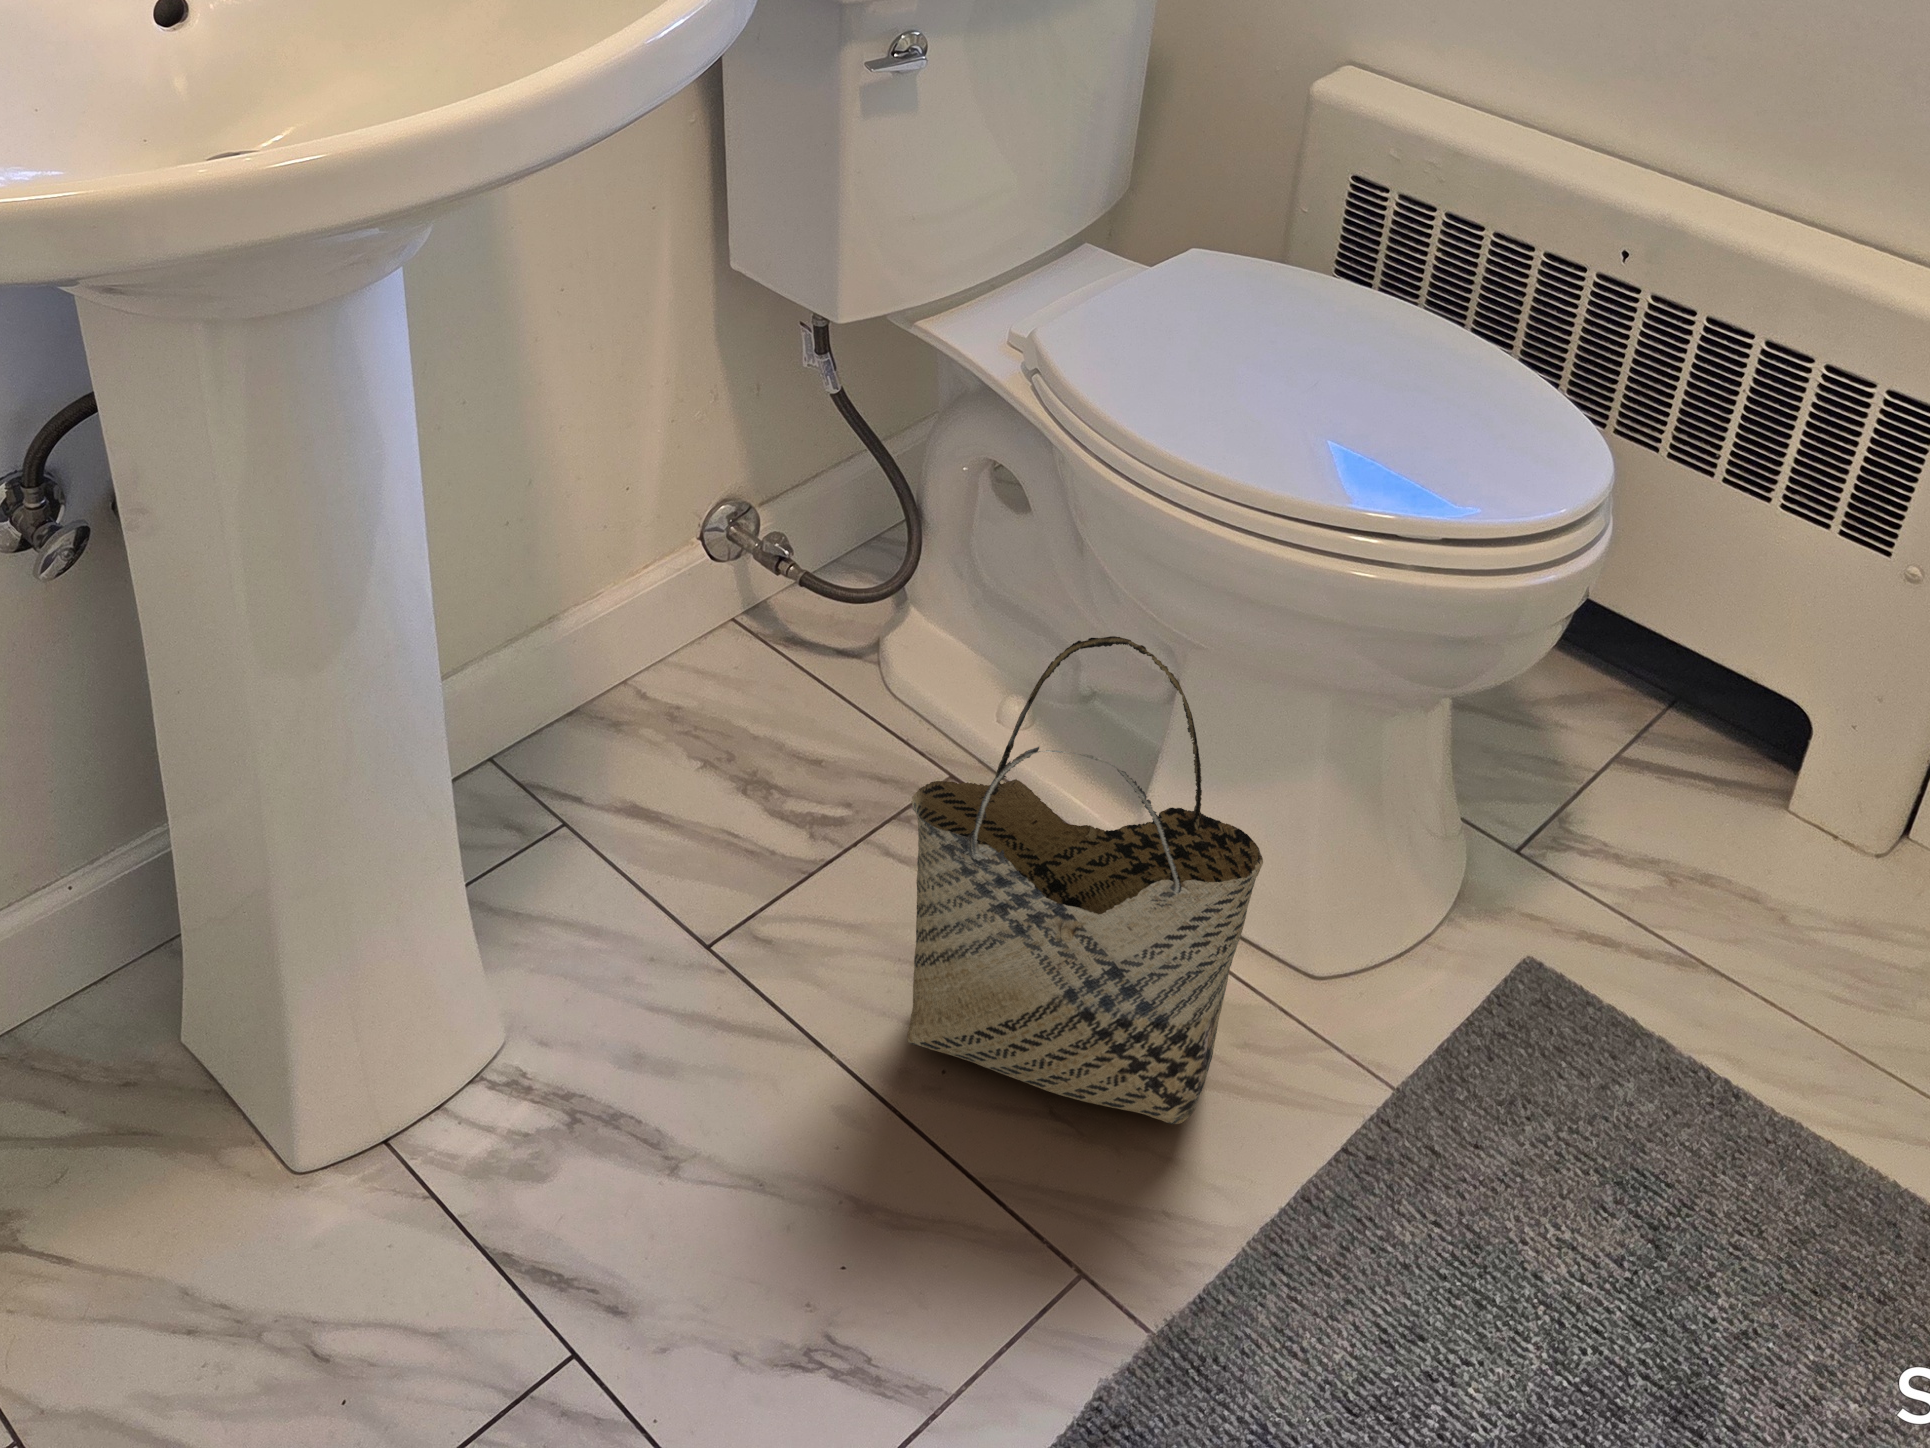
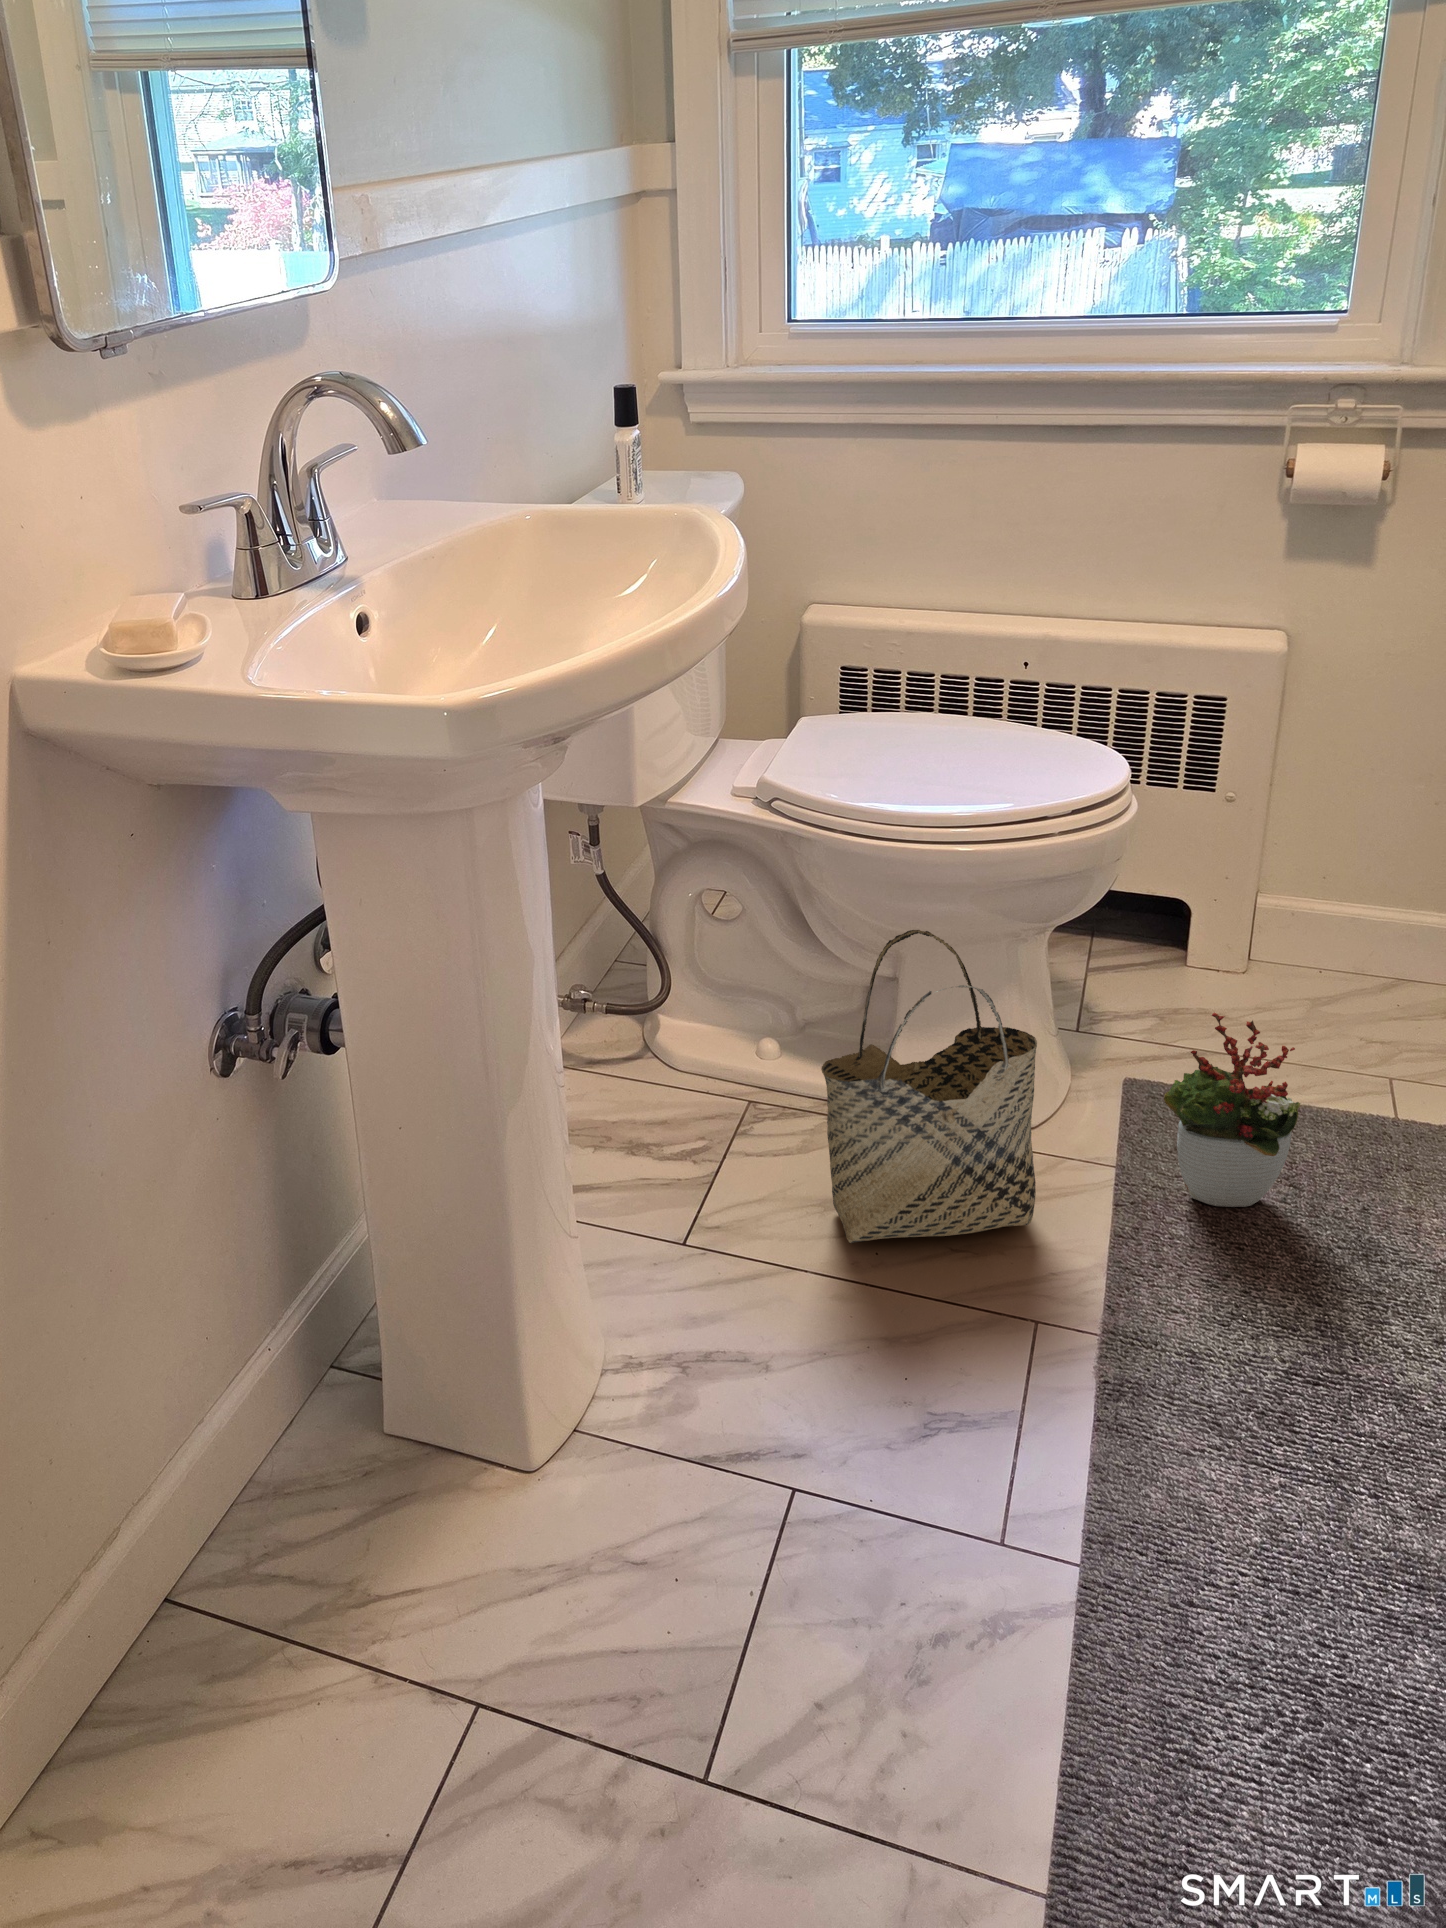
decorative plant: none [1442,931,1658,1241] -> present [1164,1012,1300,1207]

